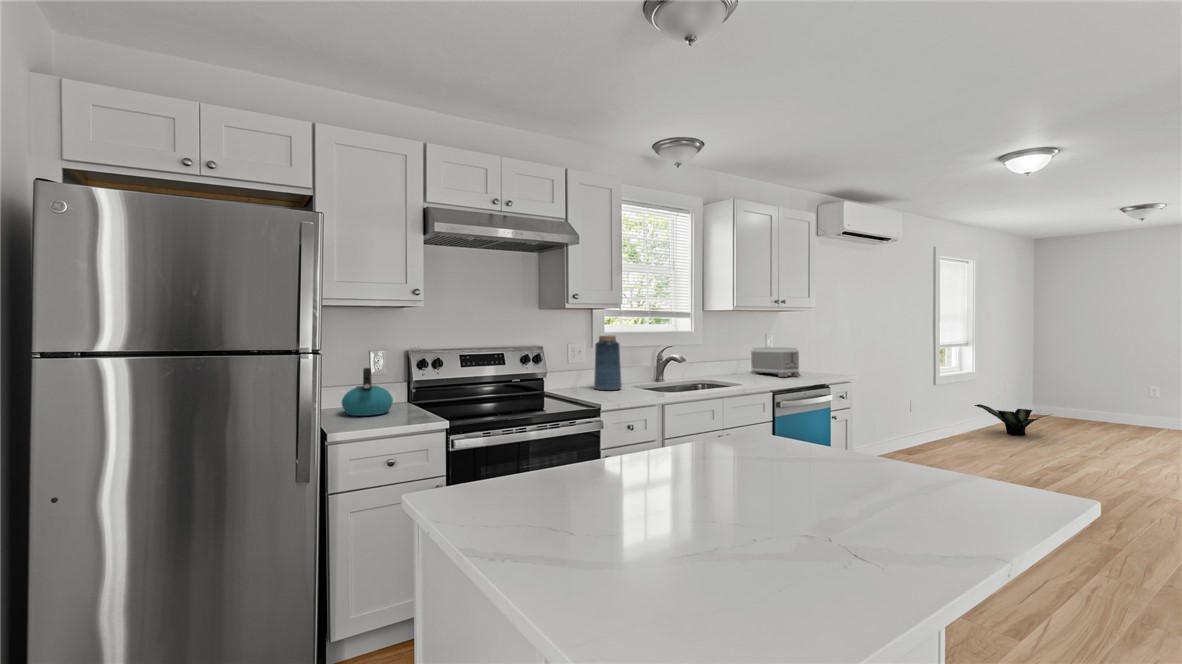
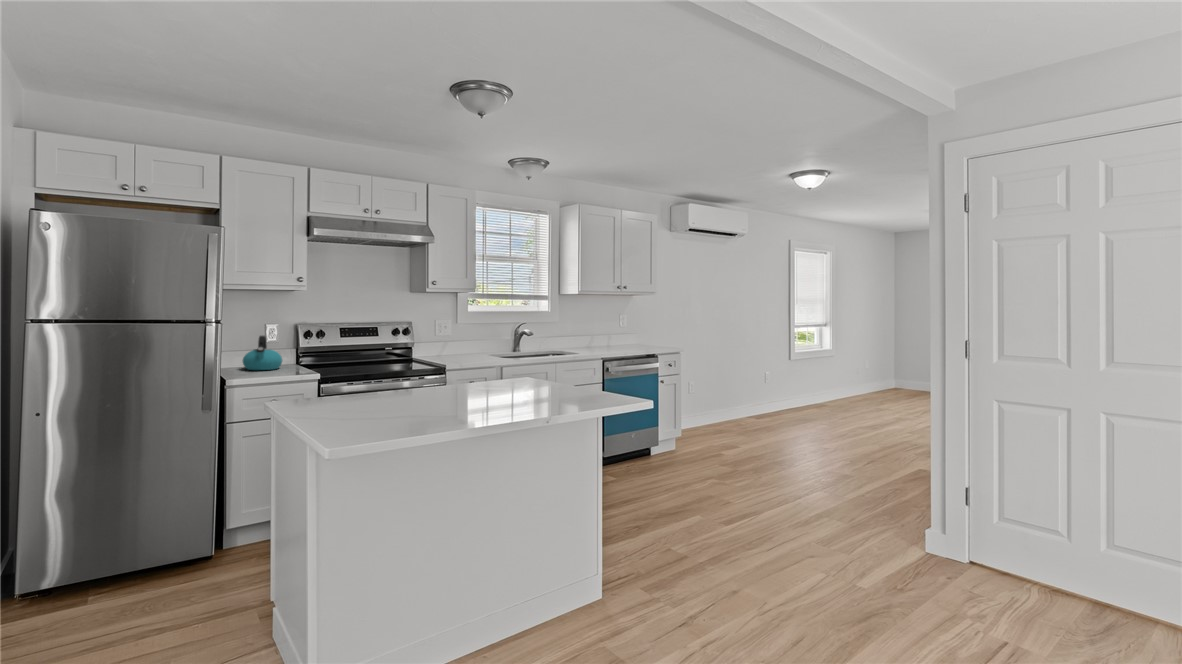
vase: present [594,336,622,390] -> none [456,314,478,357]
toaster: present [751,347,800,377] -> none [603,326,641,349]
potted plant: present [975,404,1050,436] -> none [829,378,889,405]

